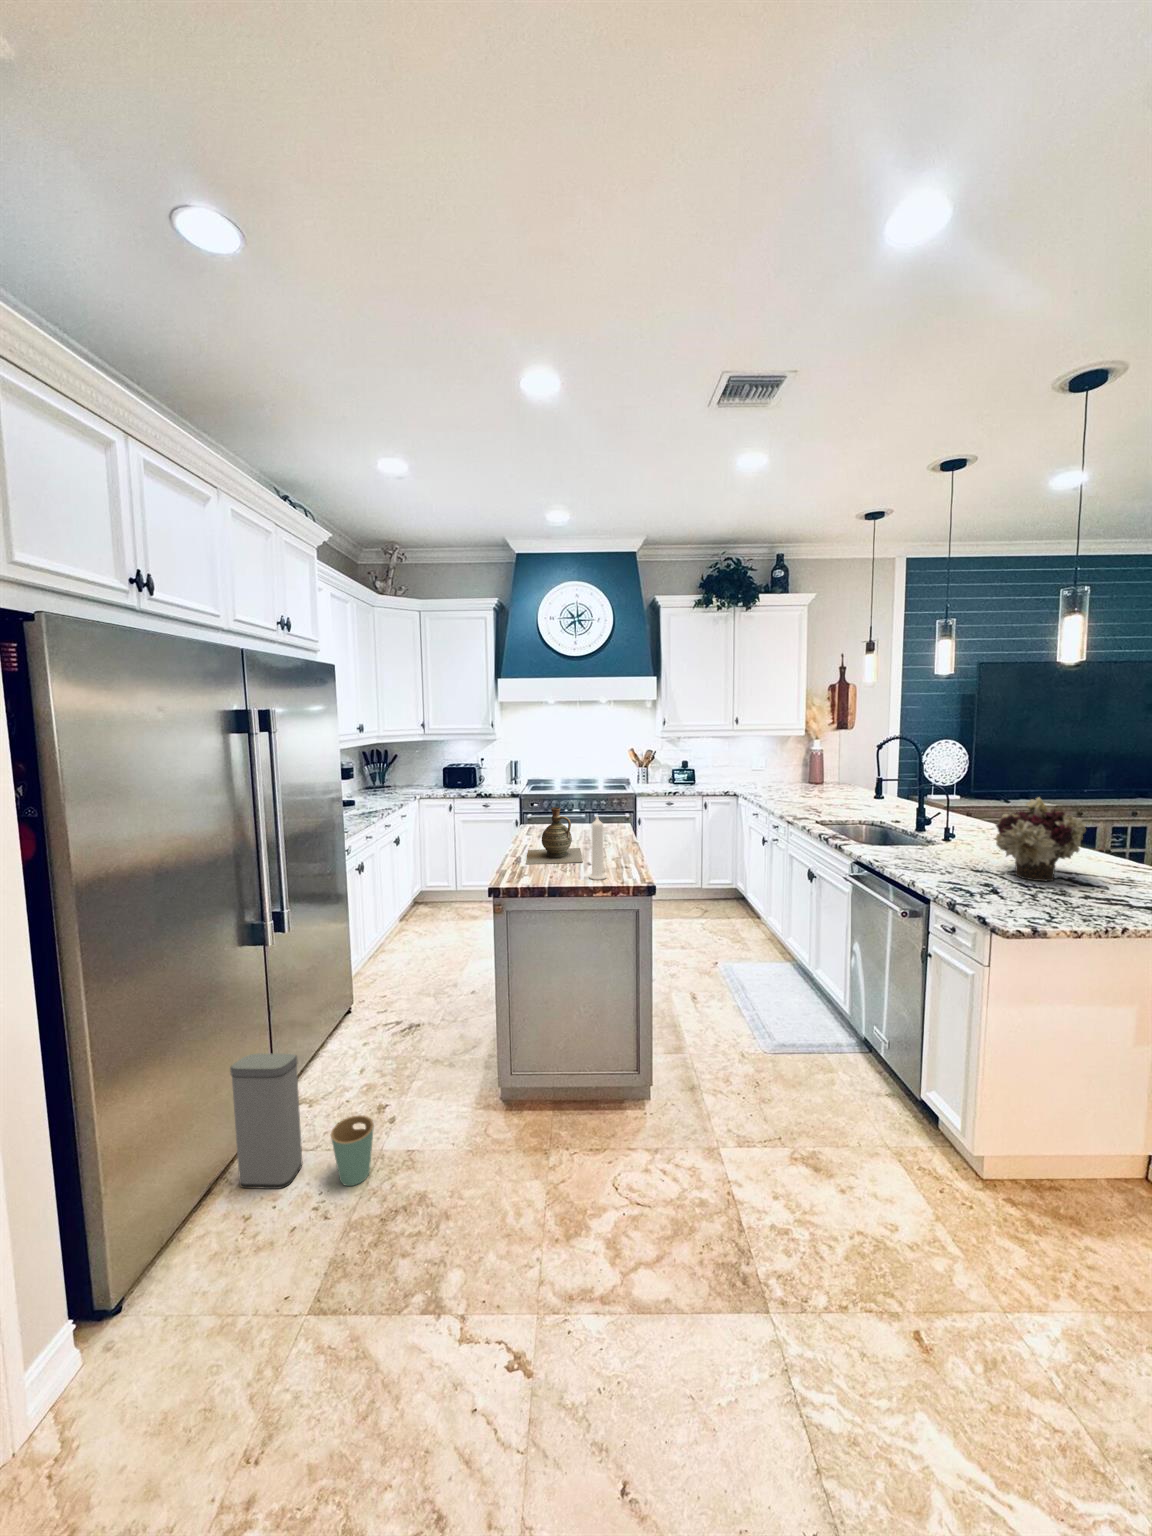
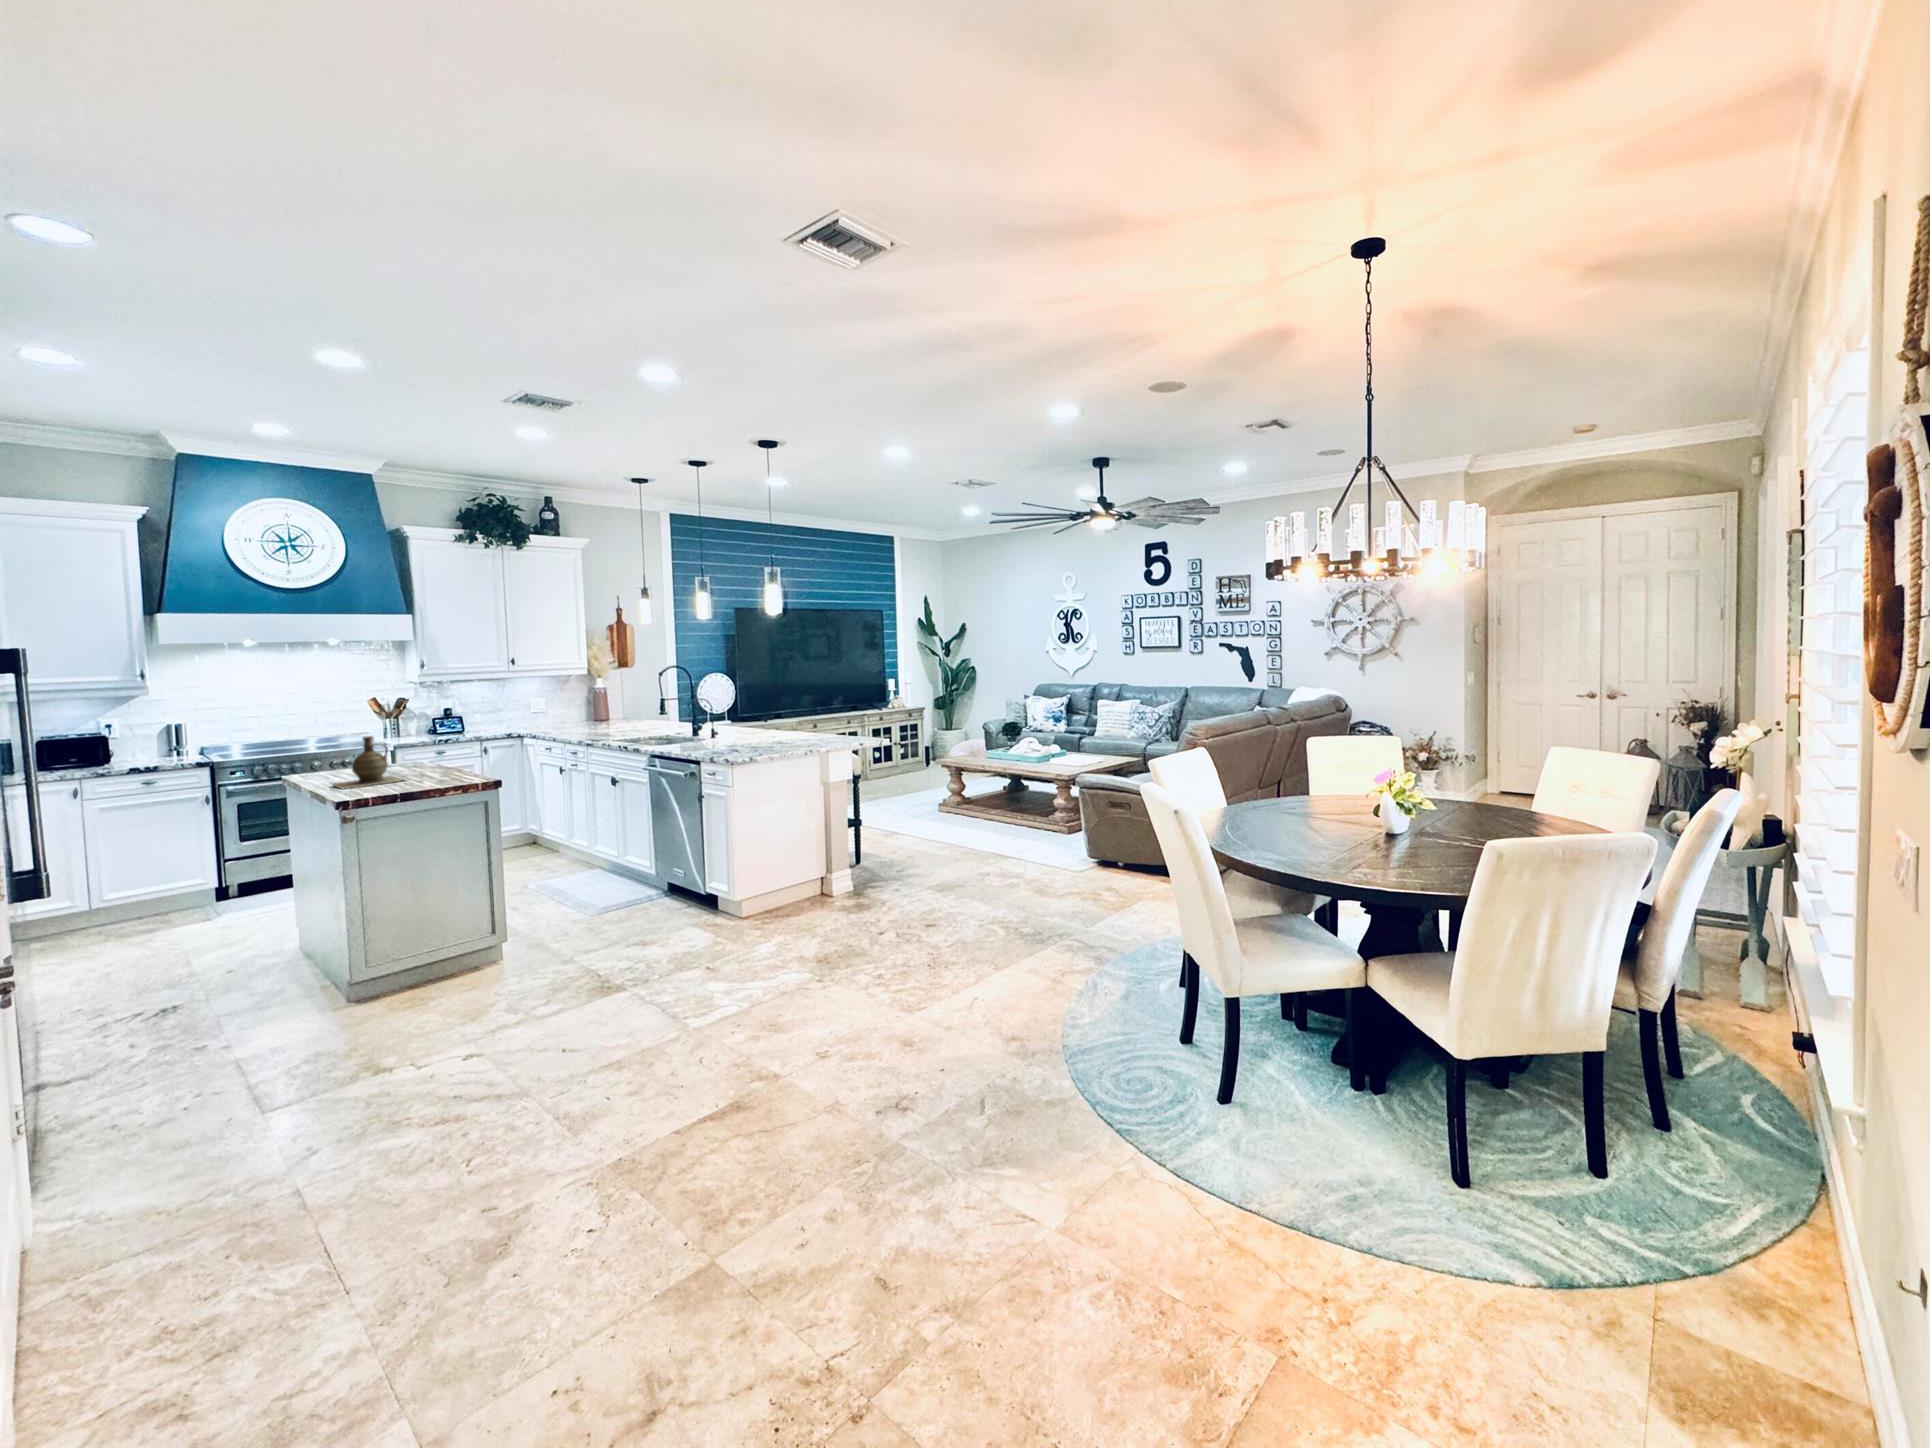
flower arrangement: present [996,798,1086,881] -> none [733,693,779,743]
candle: present [589,816,607,880] -> none [429,729,447,783]
trash can: present [230,1054,374,1189] -> none [42,981,237,1126]

